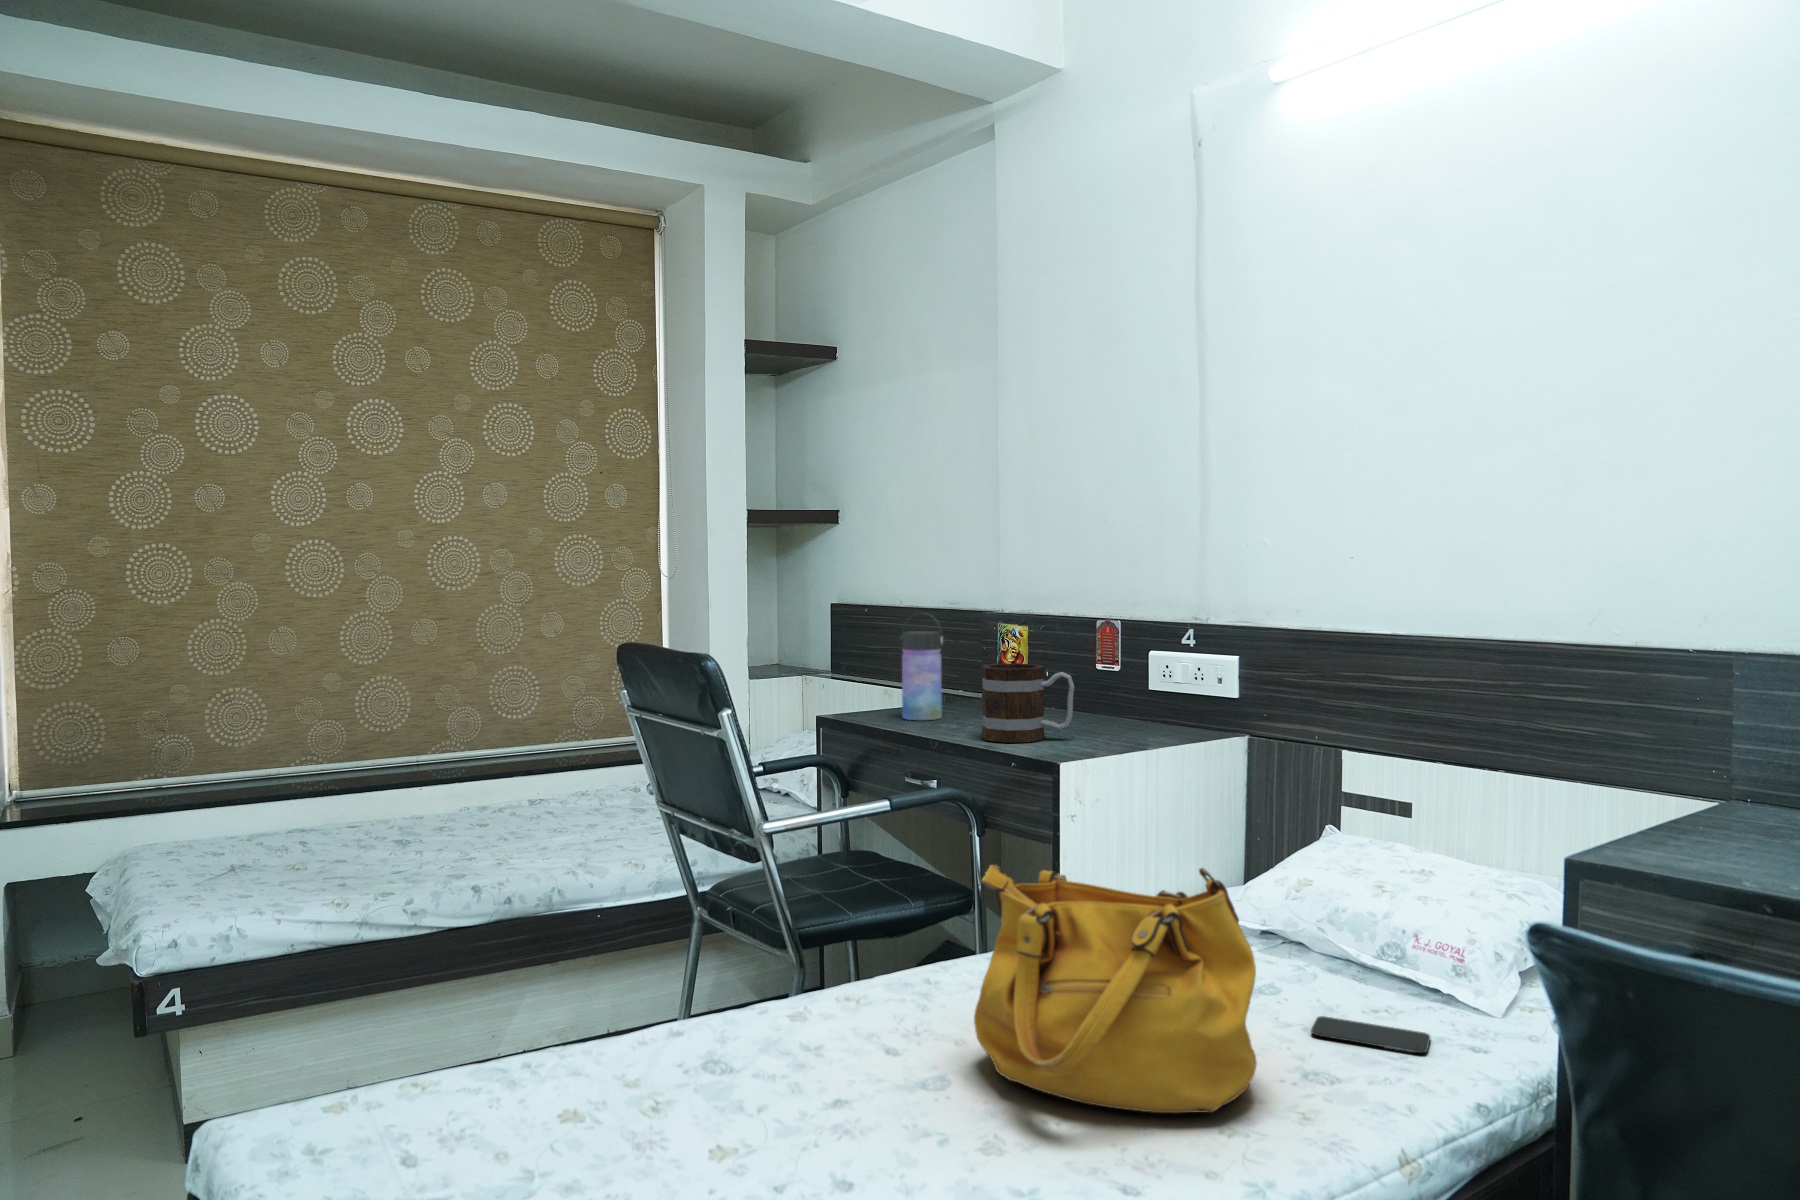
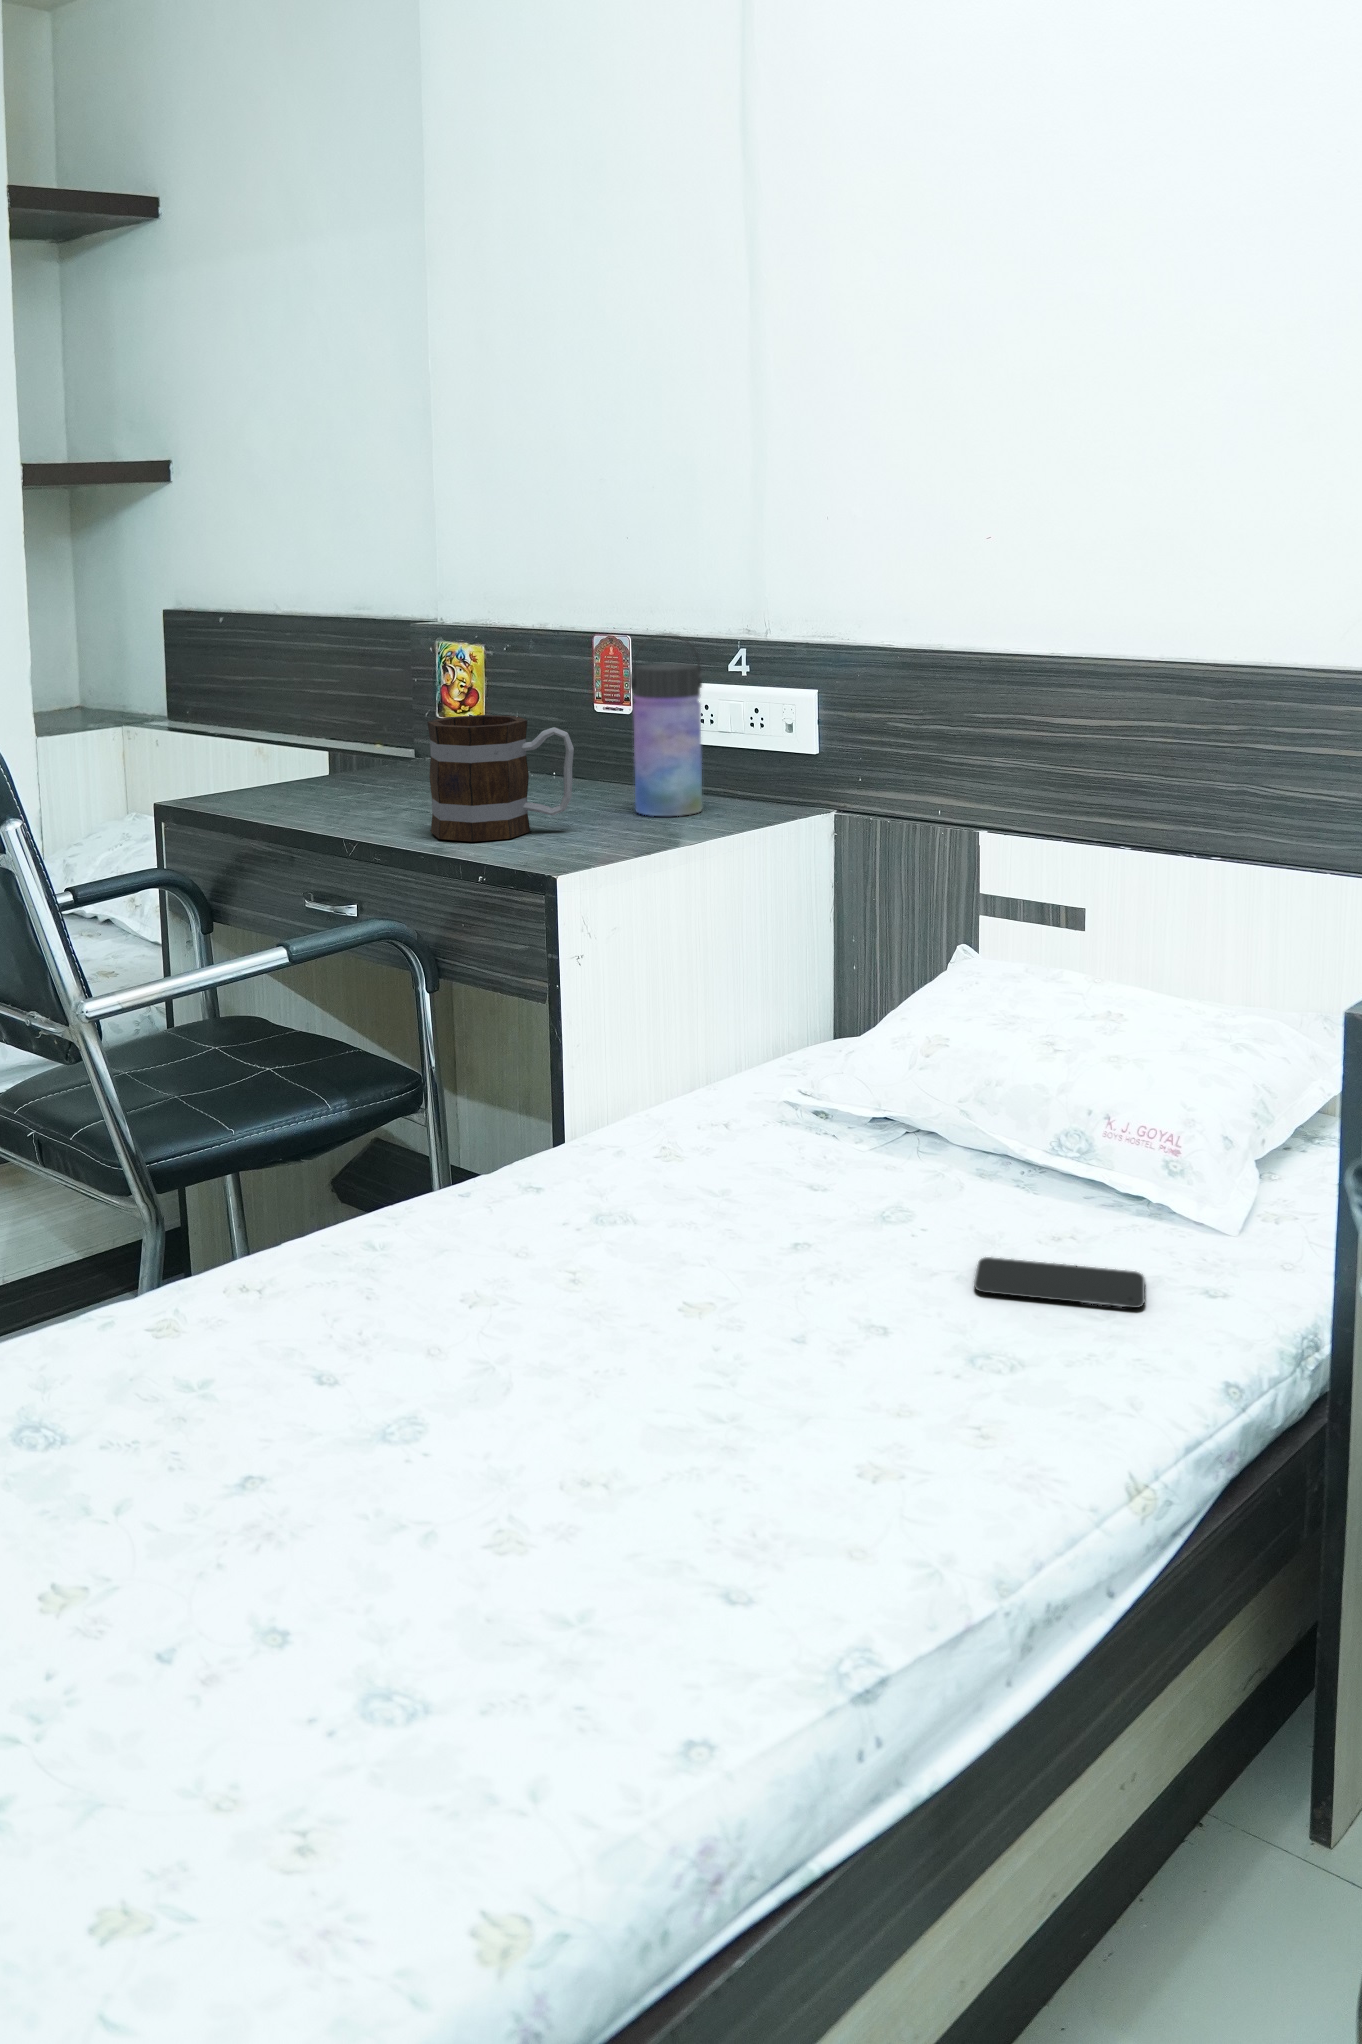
water bottle: present [900,614,943,720] -> present [630,634,702,816]
handbag: present [974,865,1257,1113] -> none [466,1066,914,1464]

